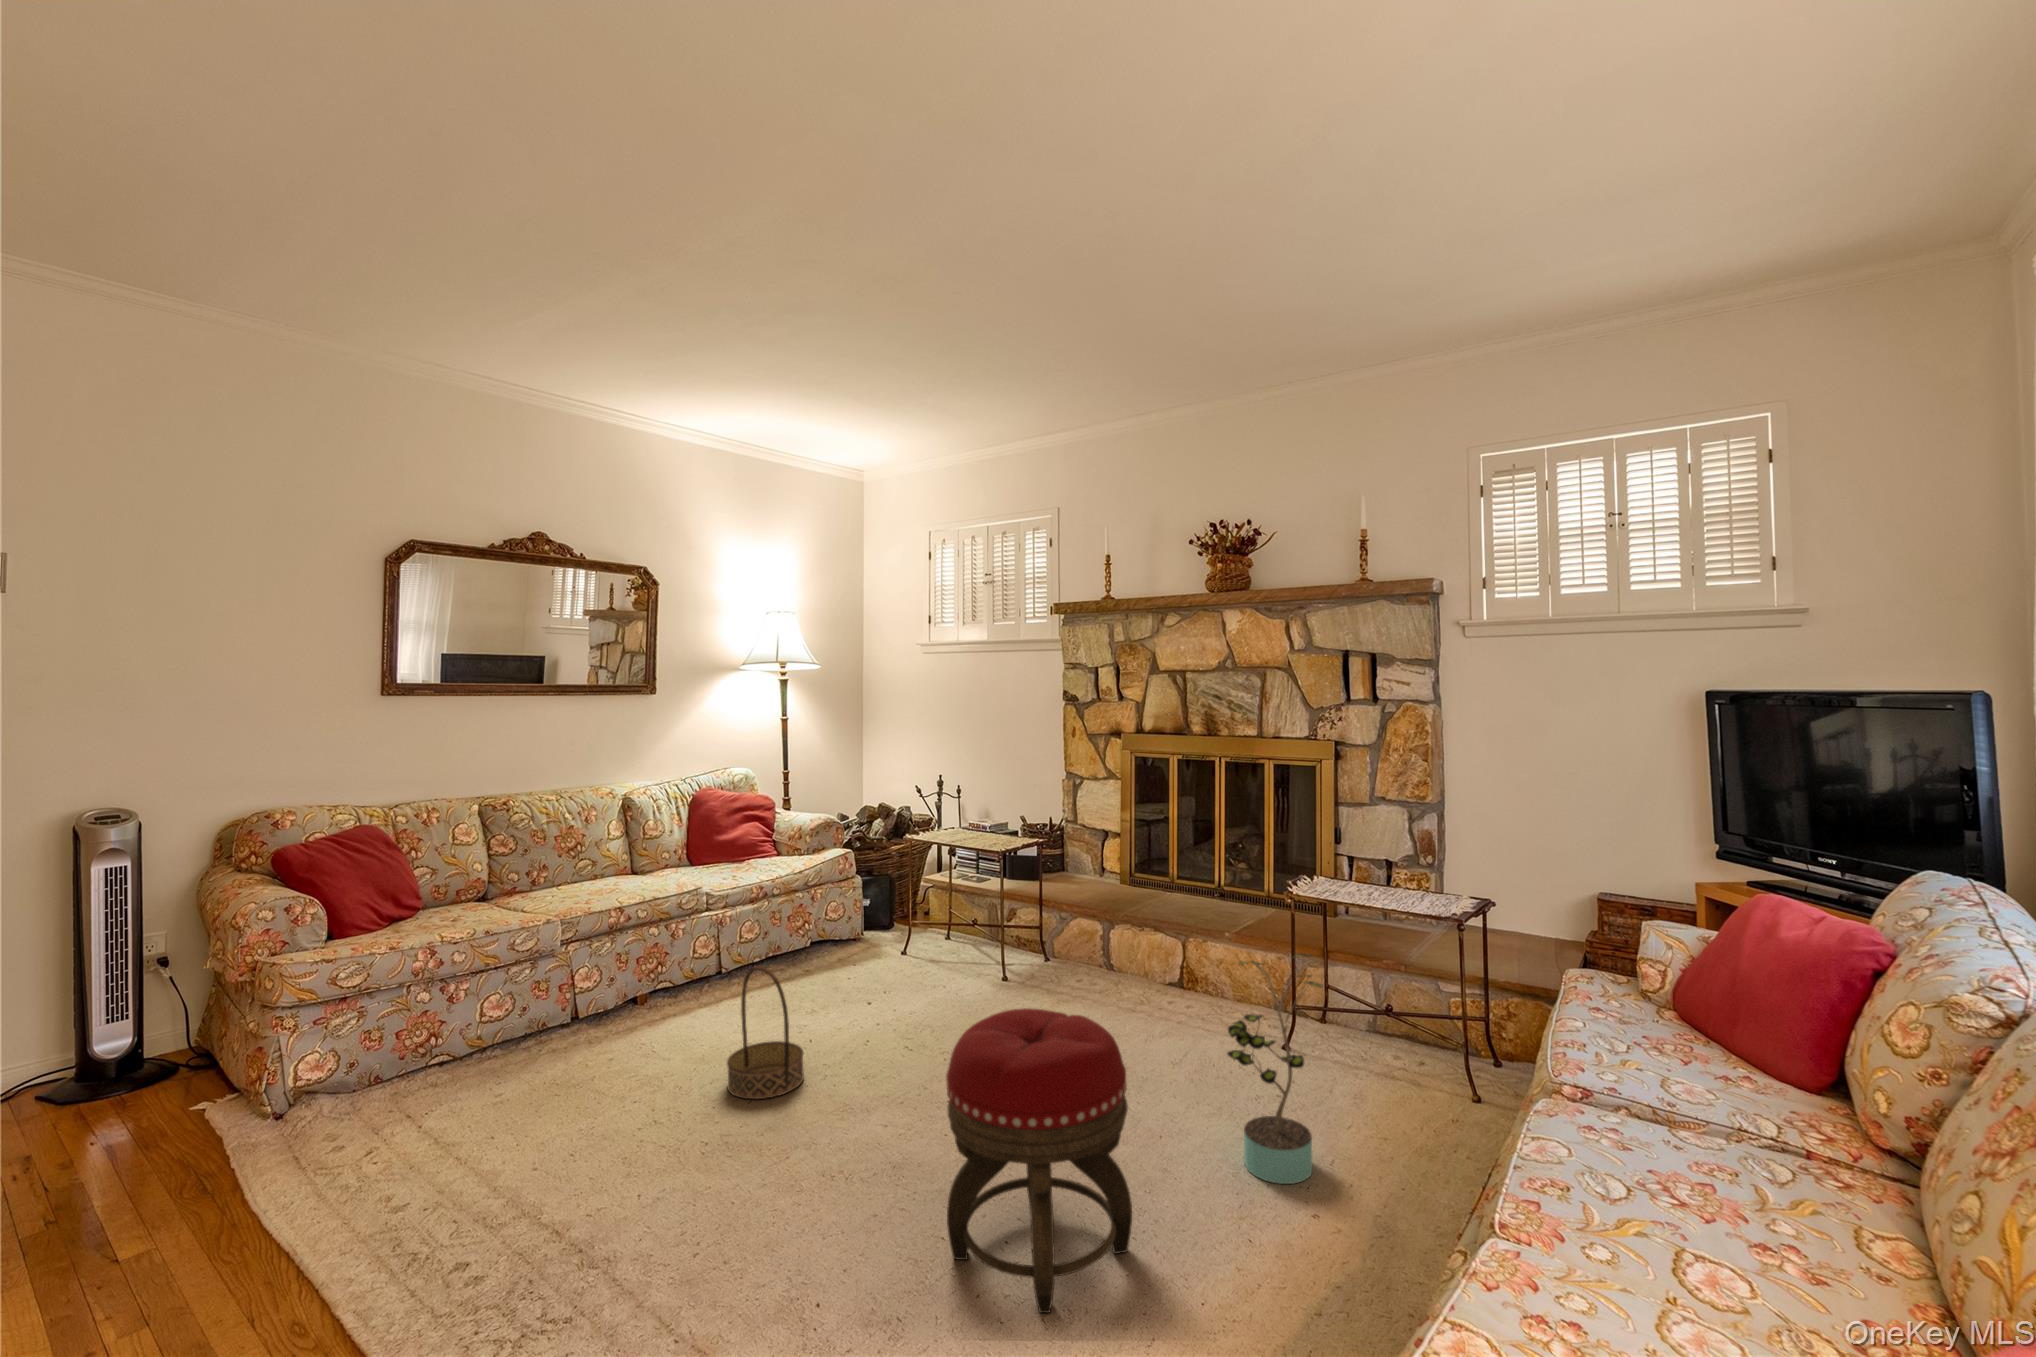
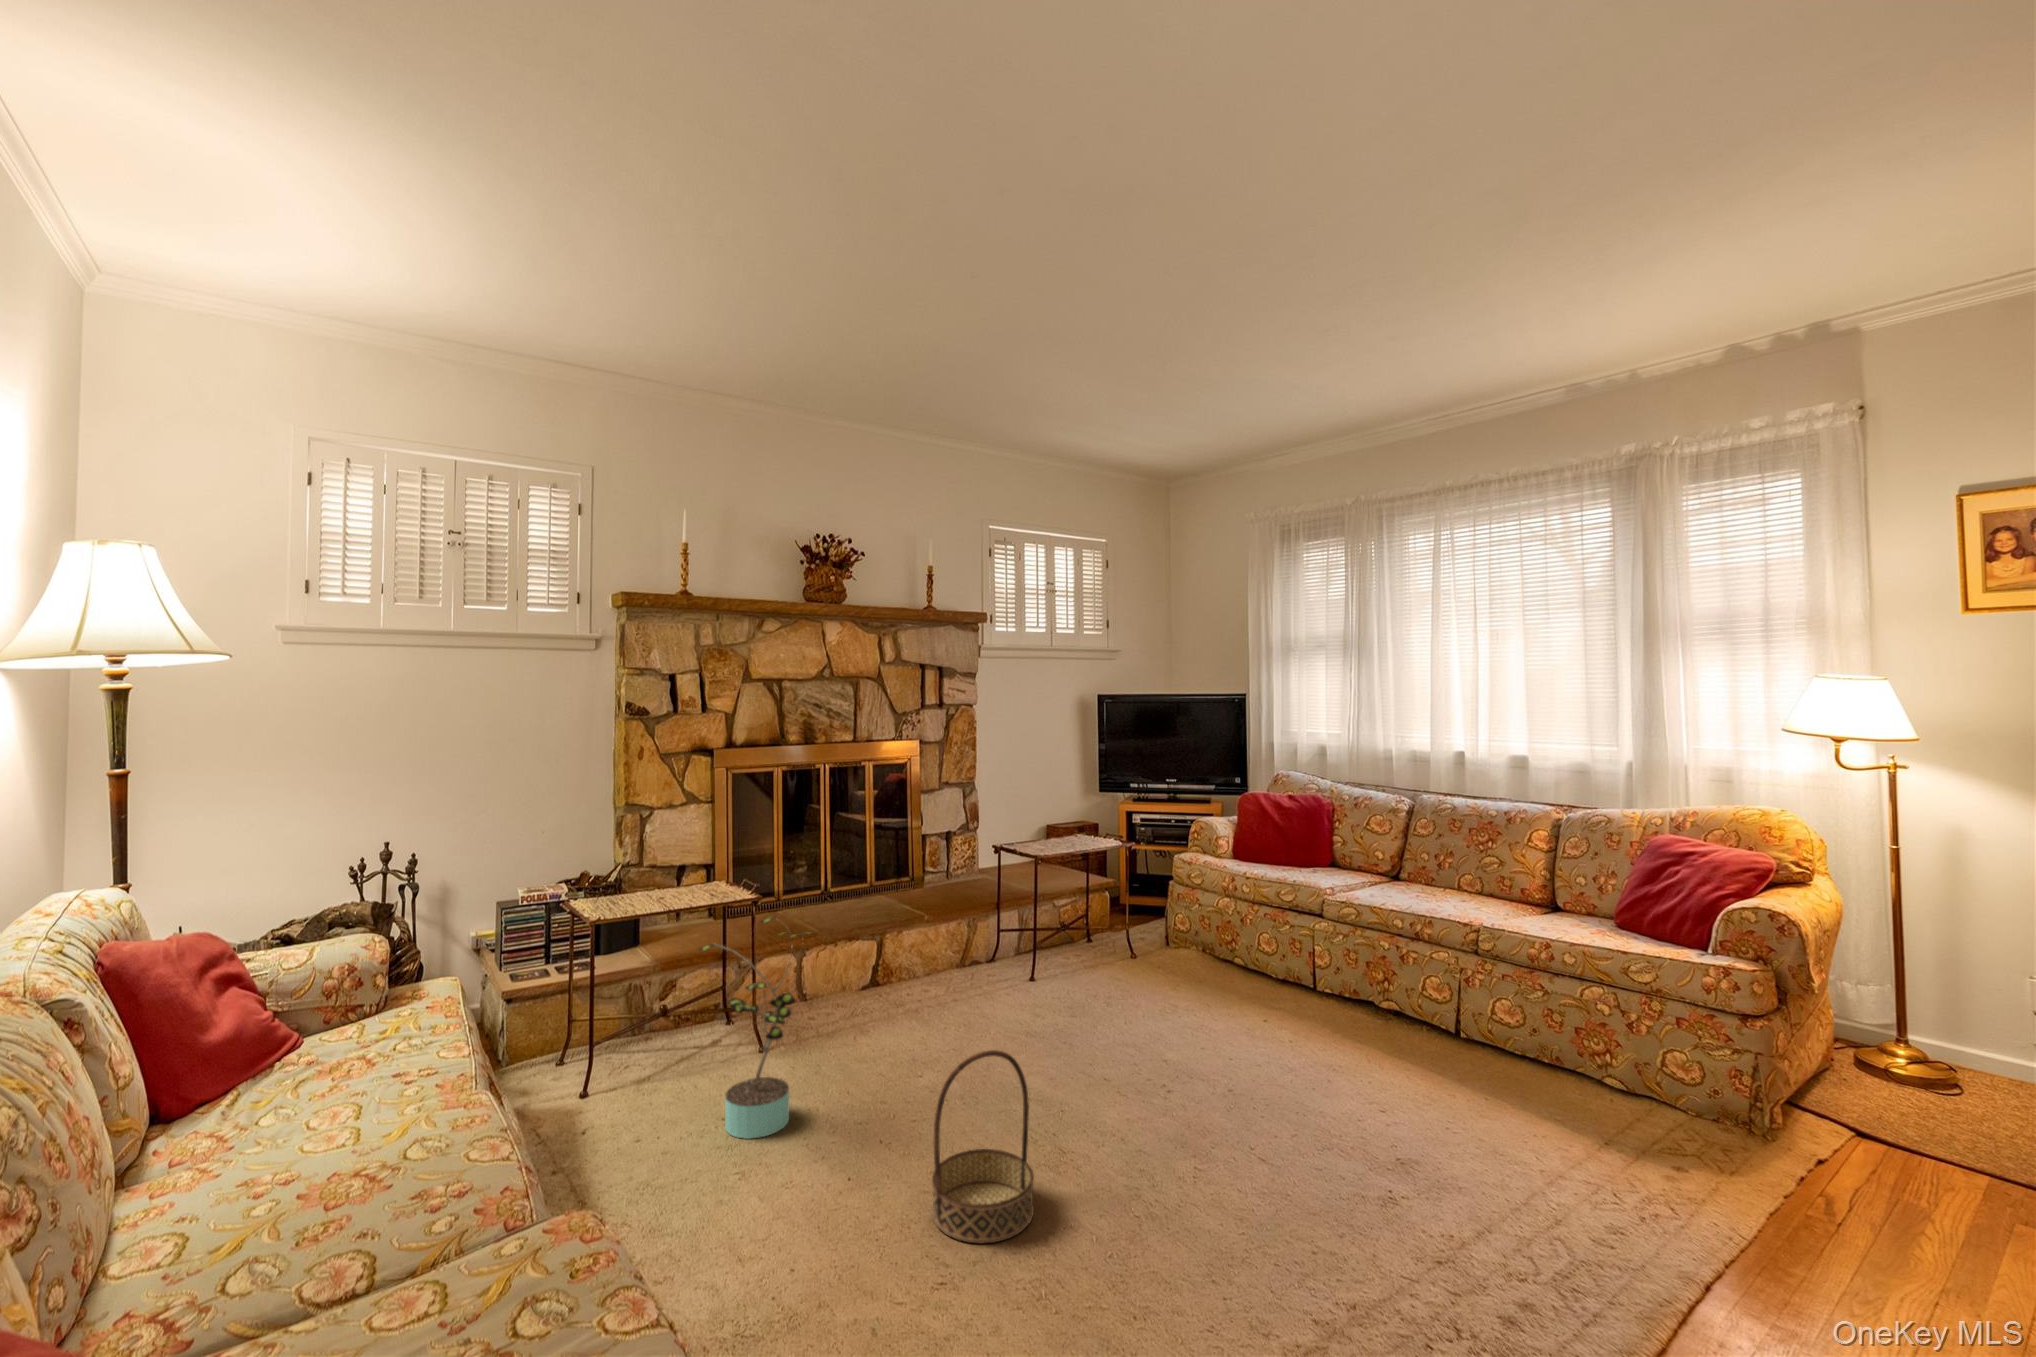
potted plant: present [1227,954,1322,1184] -> present [699,917,811,1139]
footstool: present [946,1008,1132,1313] -> none [1273,914,1420,1124]

